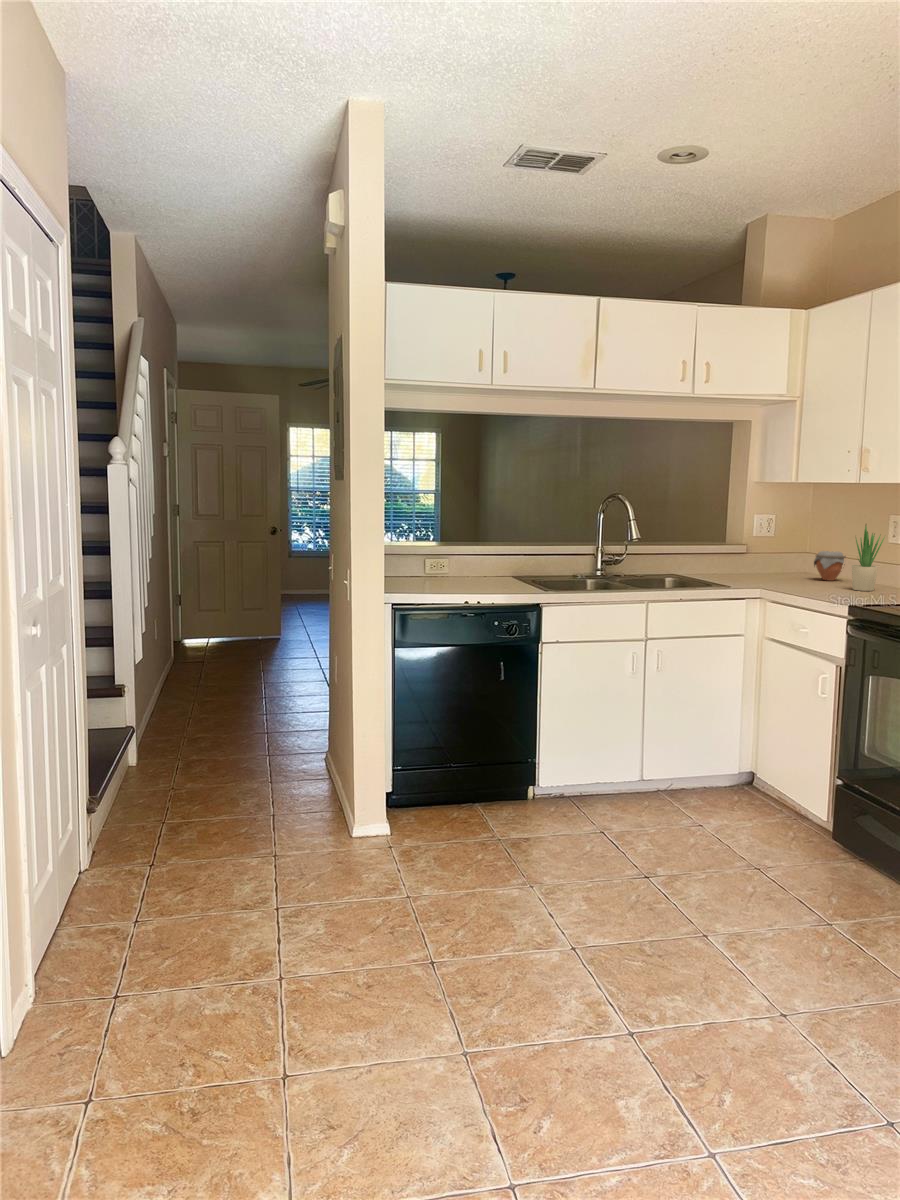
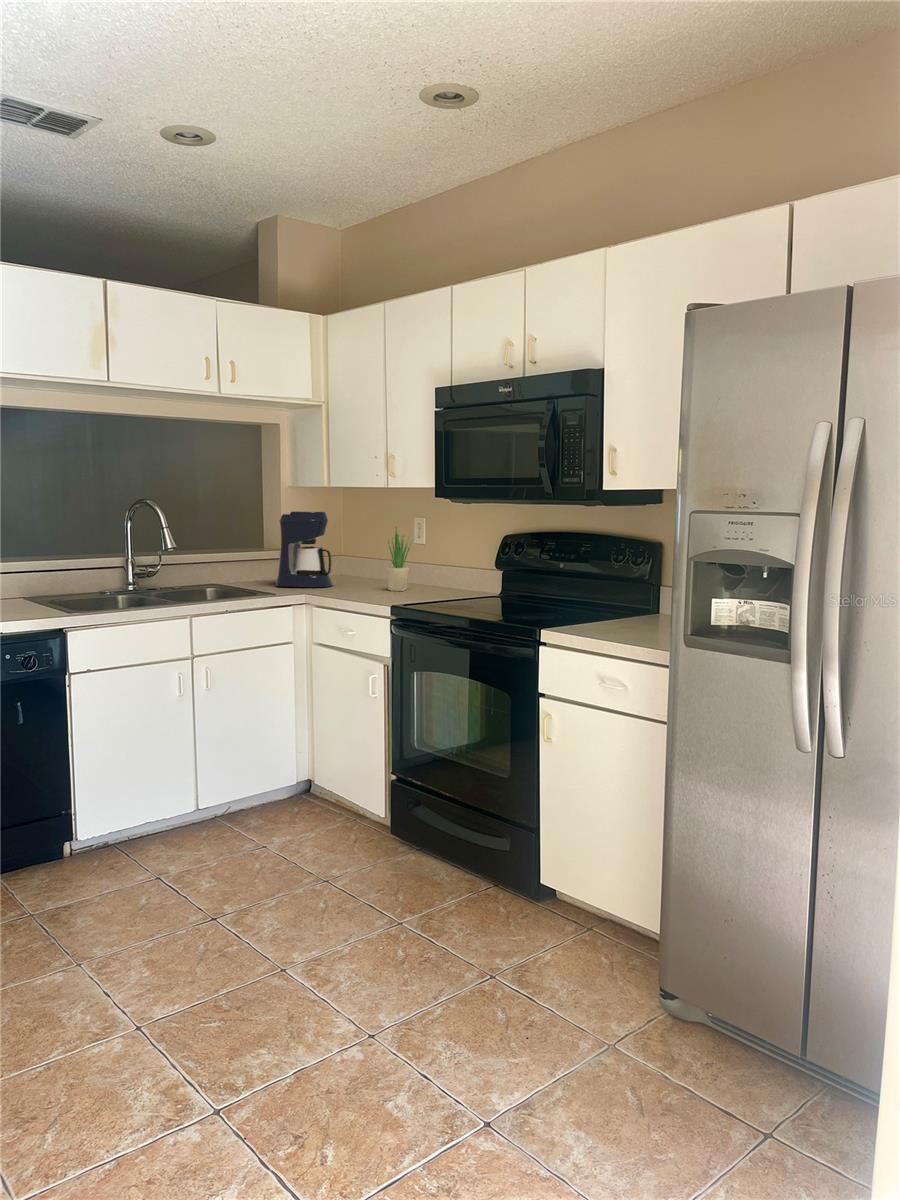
coffee maker: none [733,506,793,583] -> present [276,511,333,588]
jar: present [814,551,846,581] -> none [351,553,379,582]

